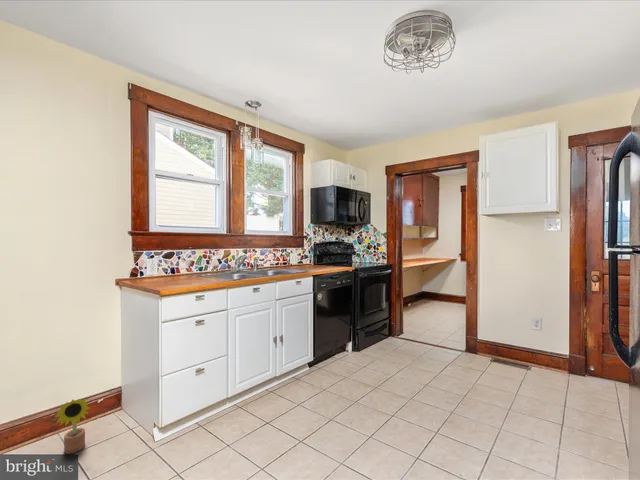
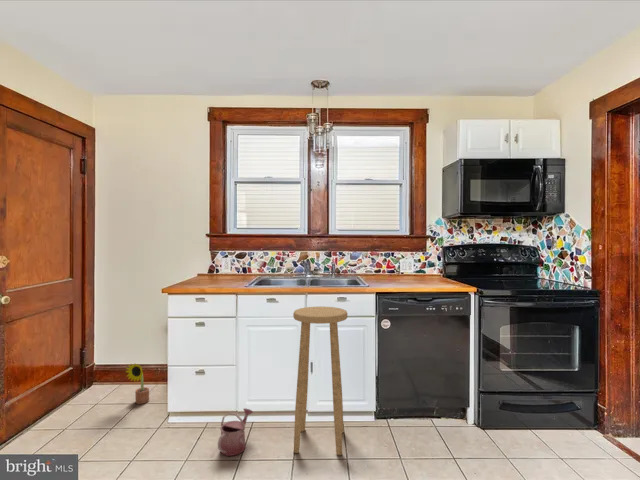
stool: none [280,289,329,406] -> present [293,307,347,455]
watering can: none [245,390,270,435] -> present [218,408,253,456]

